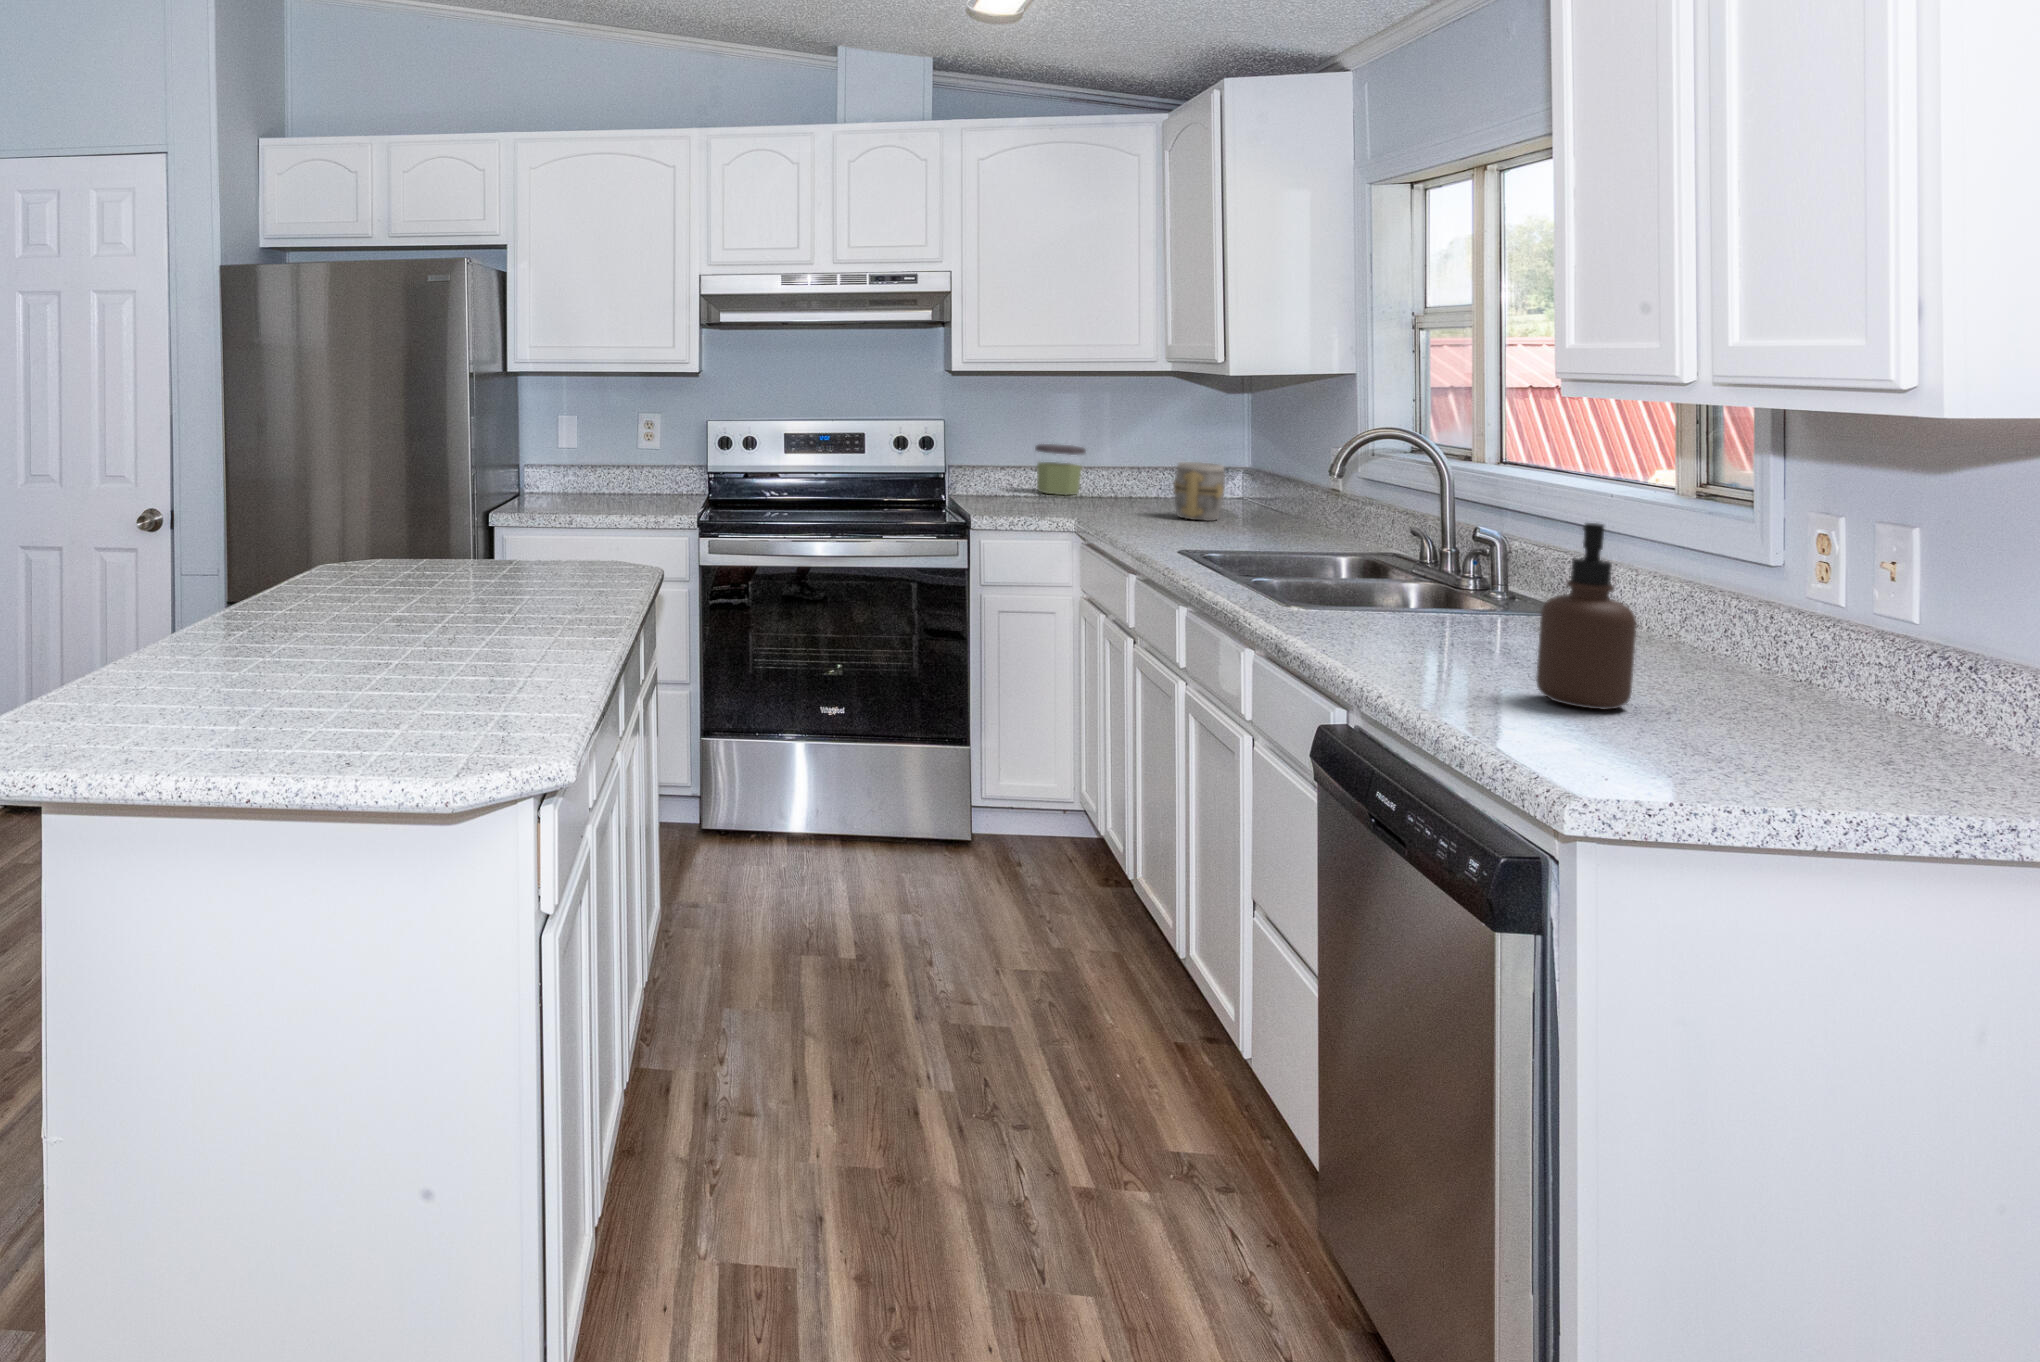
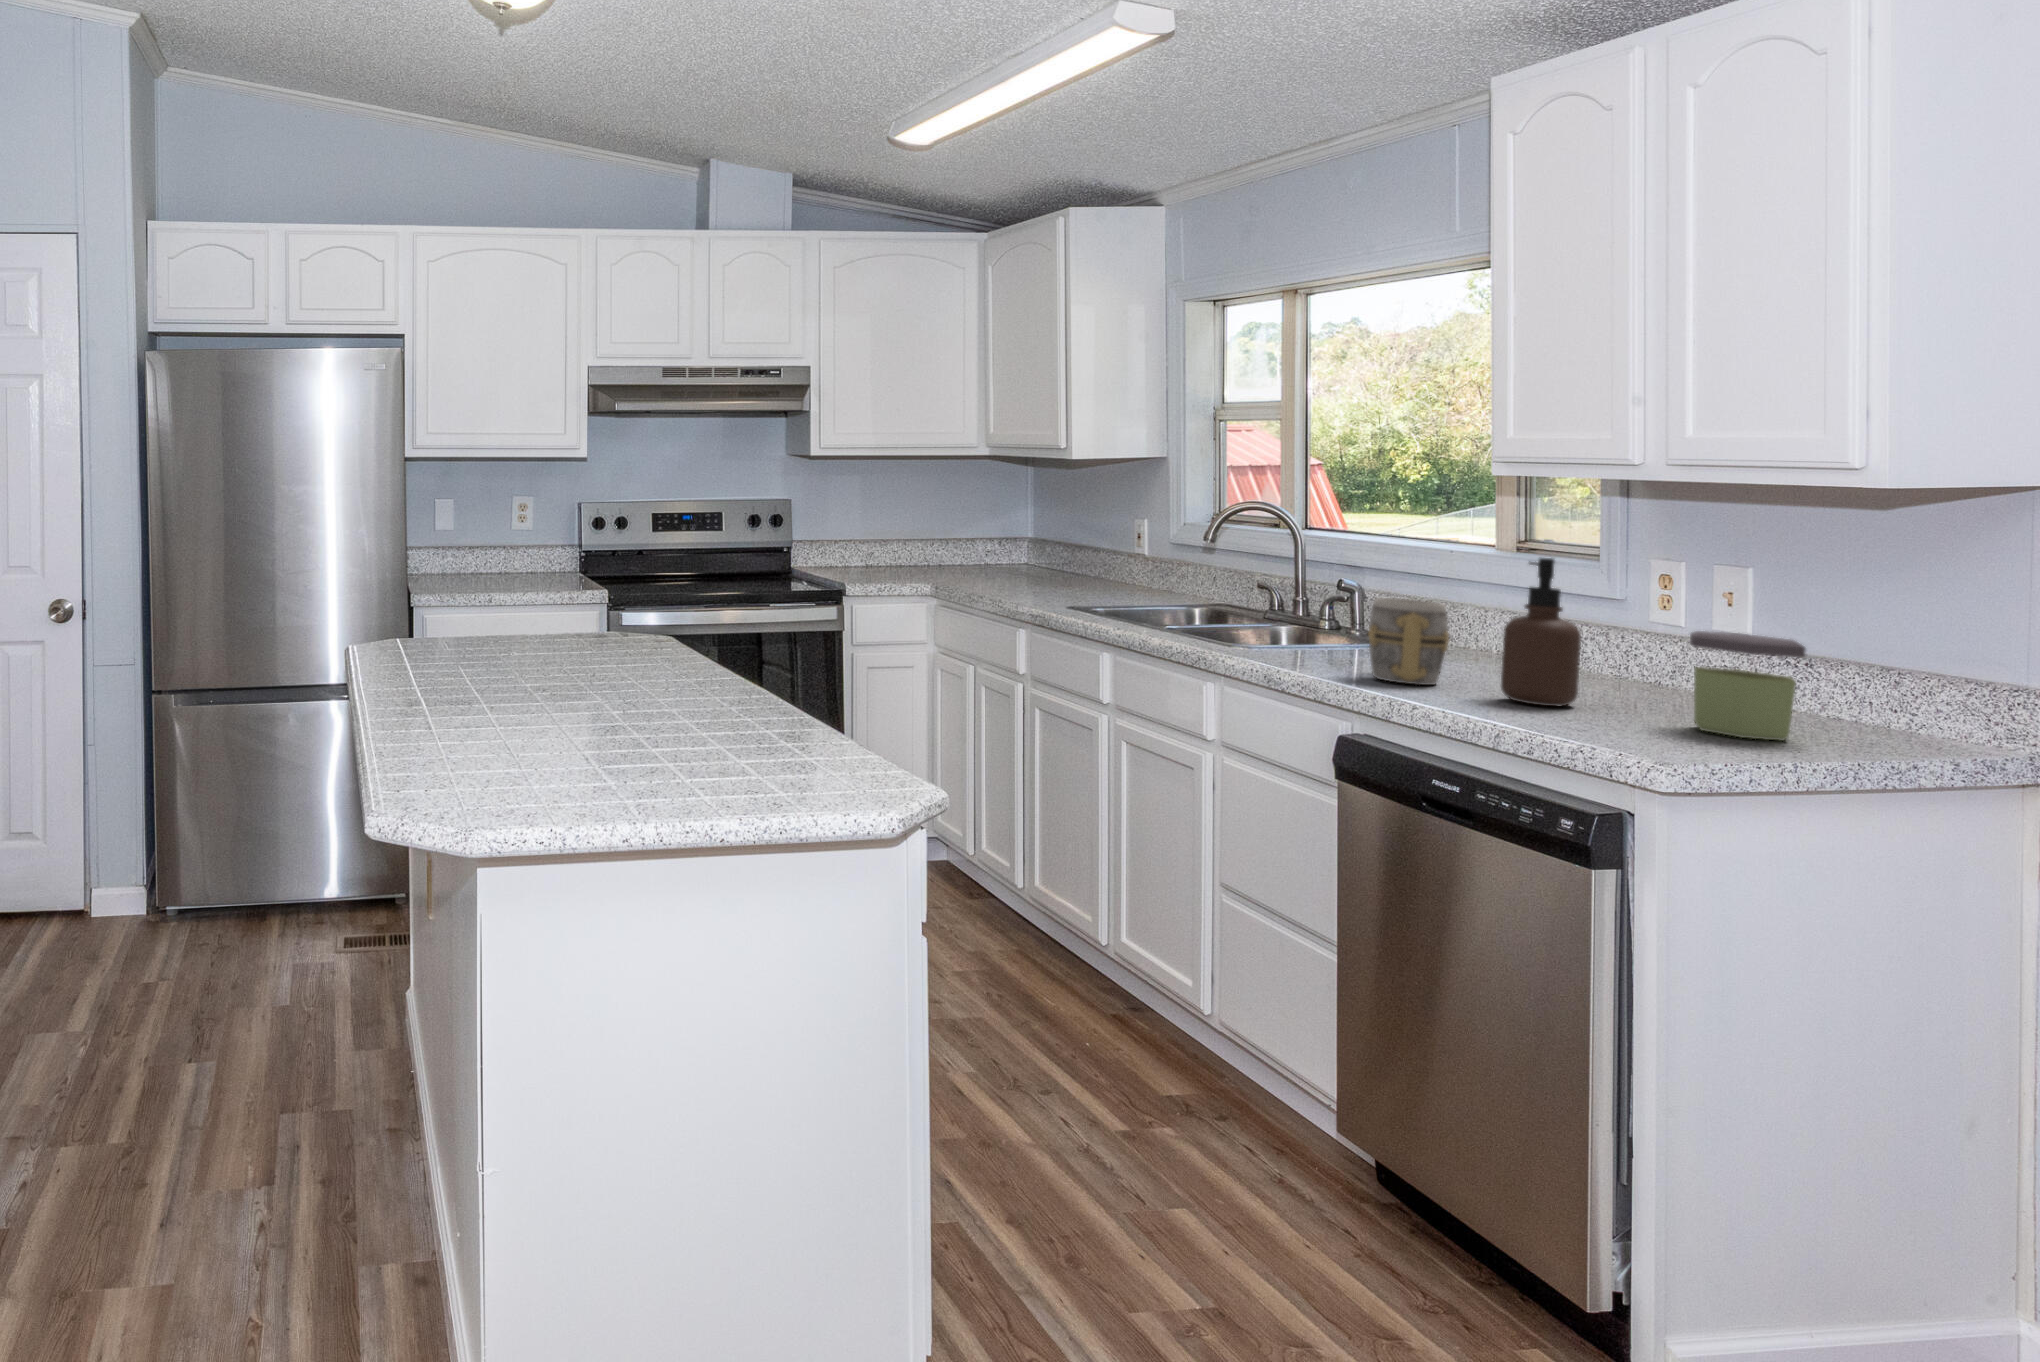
jar: present [1035,444,1086,495] -> present [1690,631,1805,741]
mug: present [1174,462,1225,521] -> present [1368,598,1449,685]

